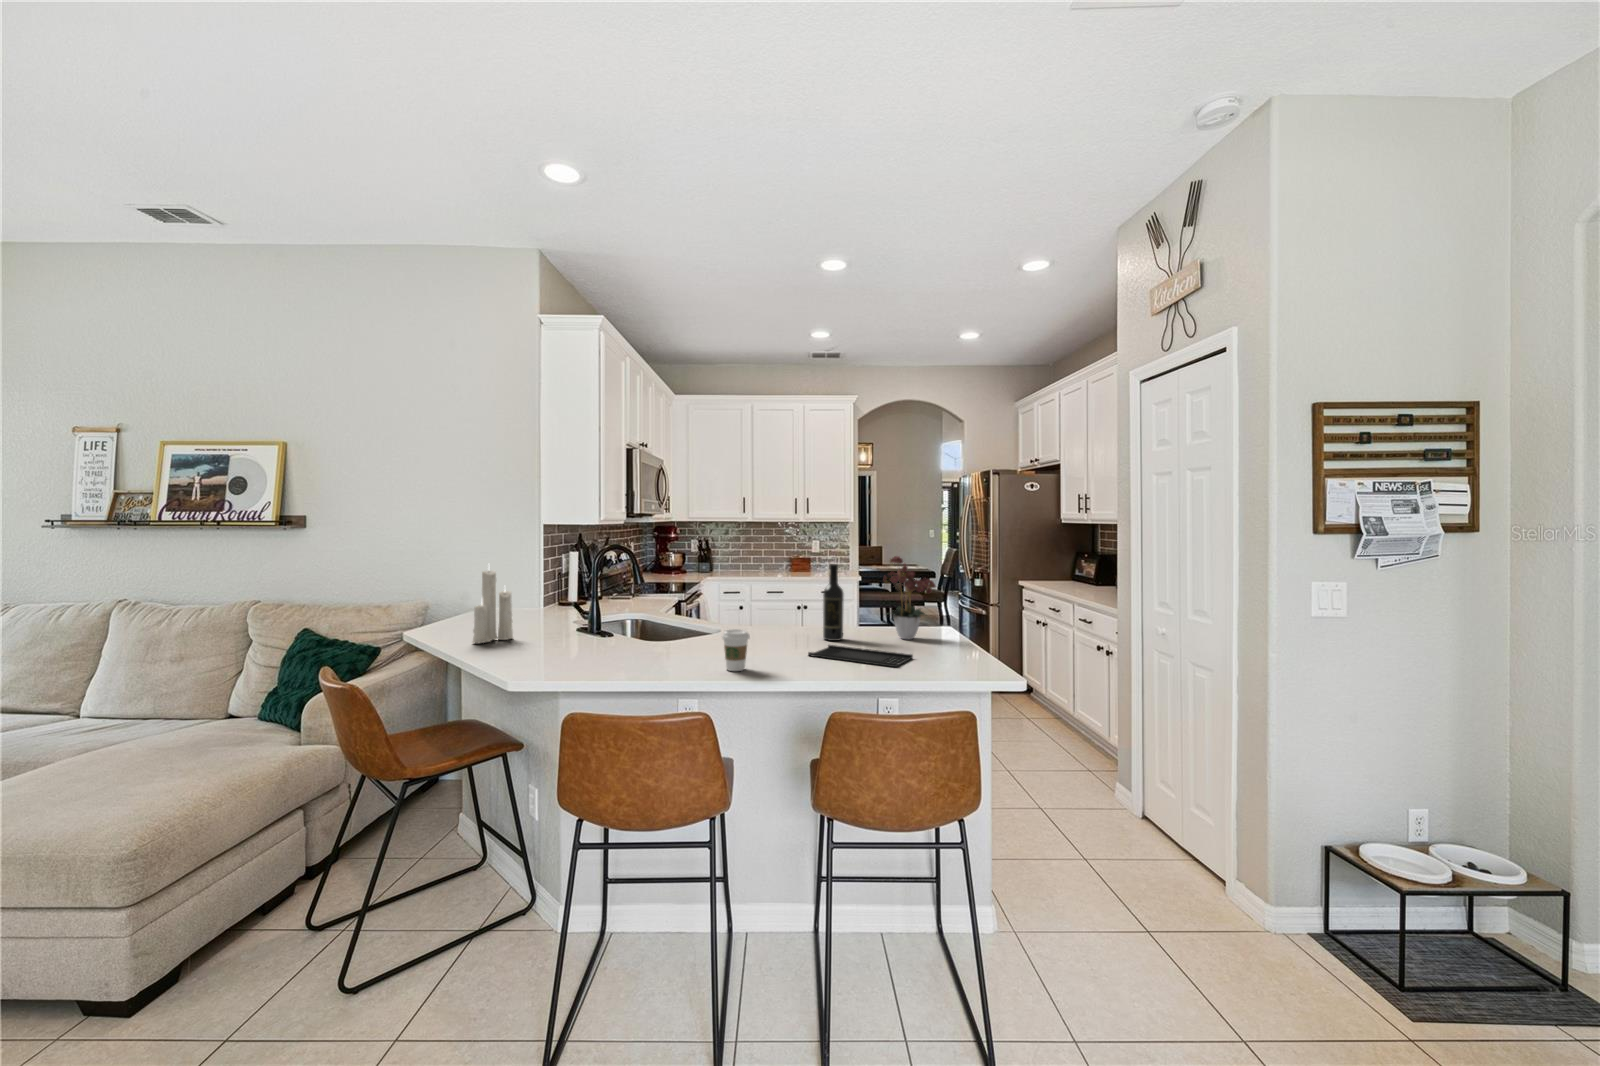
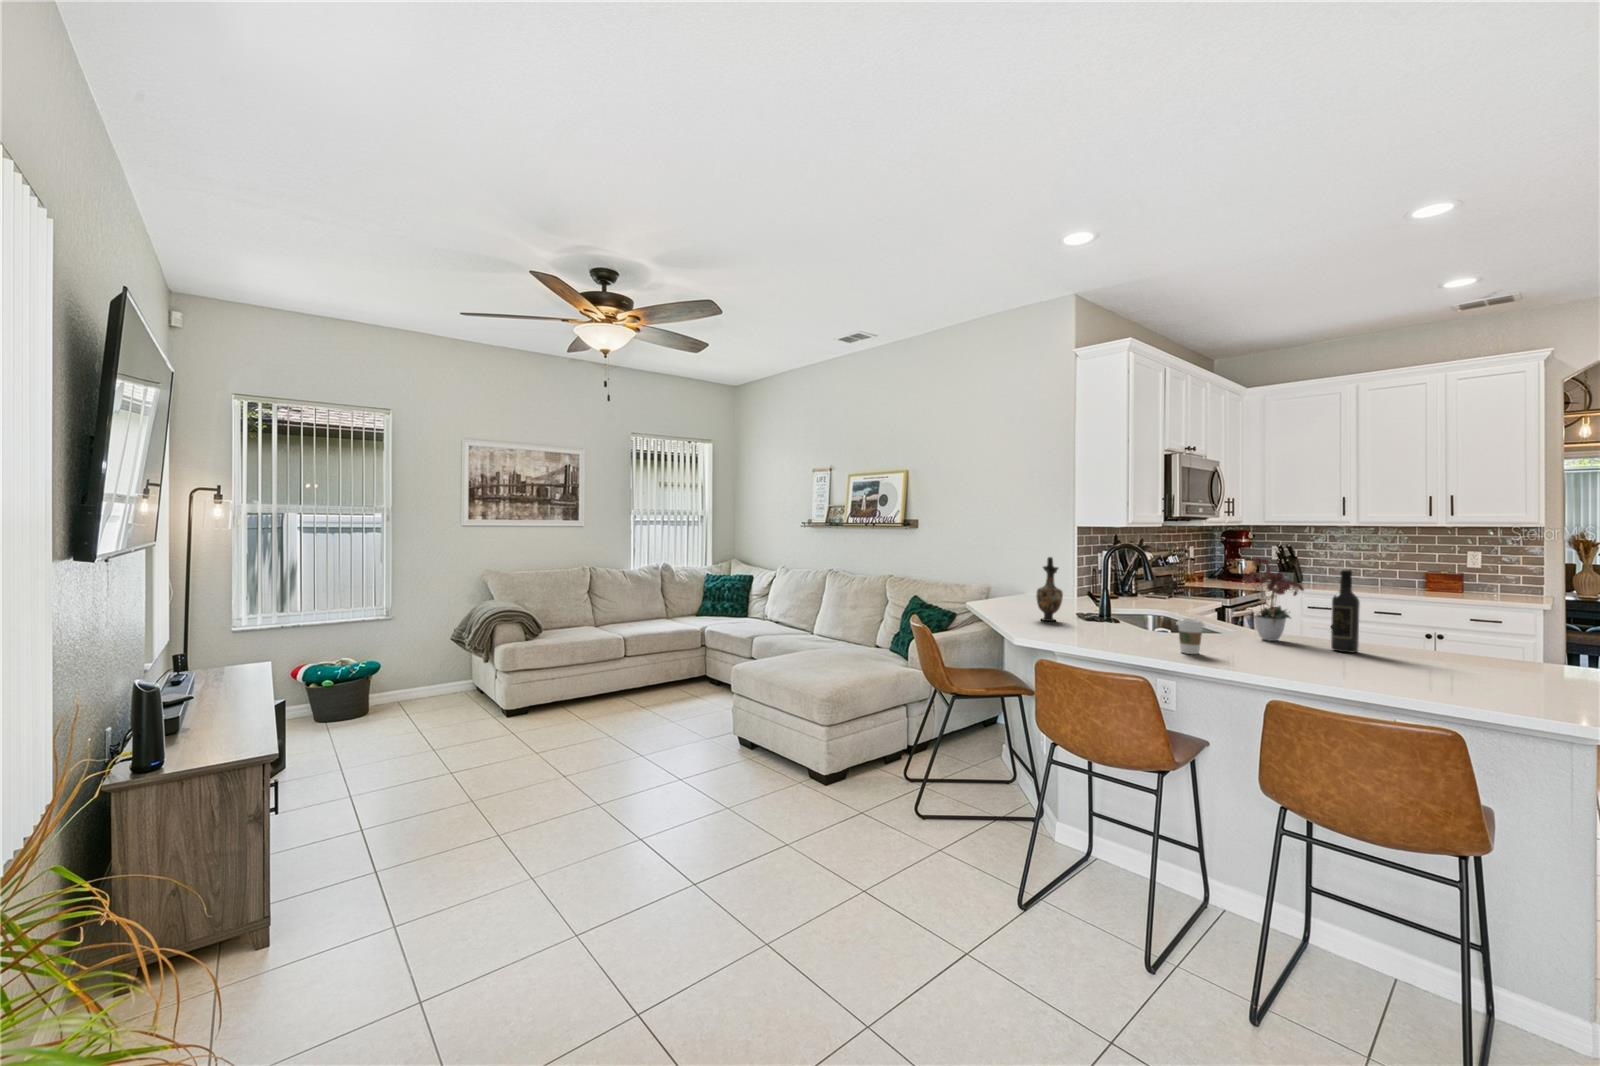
flower arrangement: present [884,556,936,639] -> present [1243,557,1304,641]
vase: none [526,564,560,648] -> present [1036,557,1063,621]
candle: present [472,570,513,643] -> none [1002,550,1033,614]
tray: present [808,645,913,667] -> none [1284,652,1420,677]

